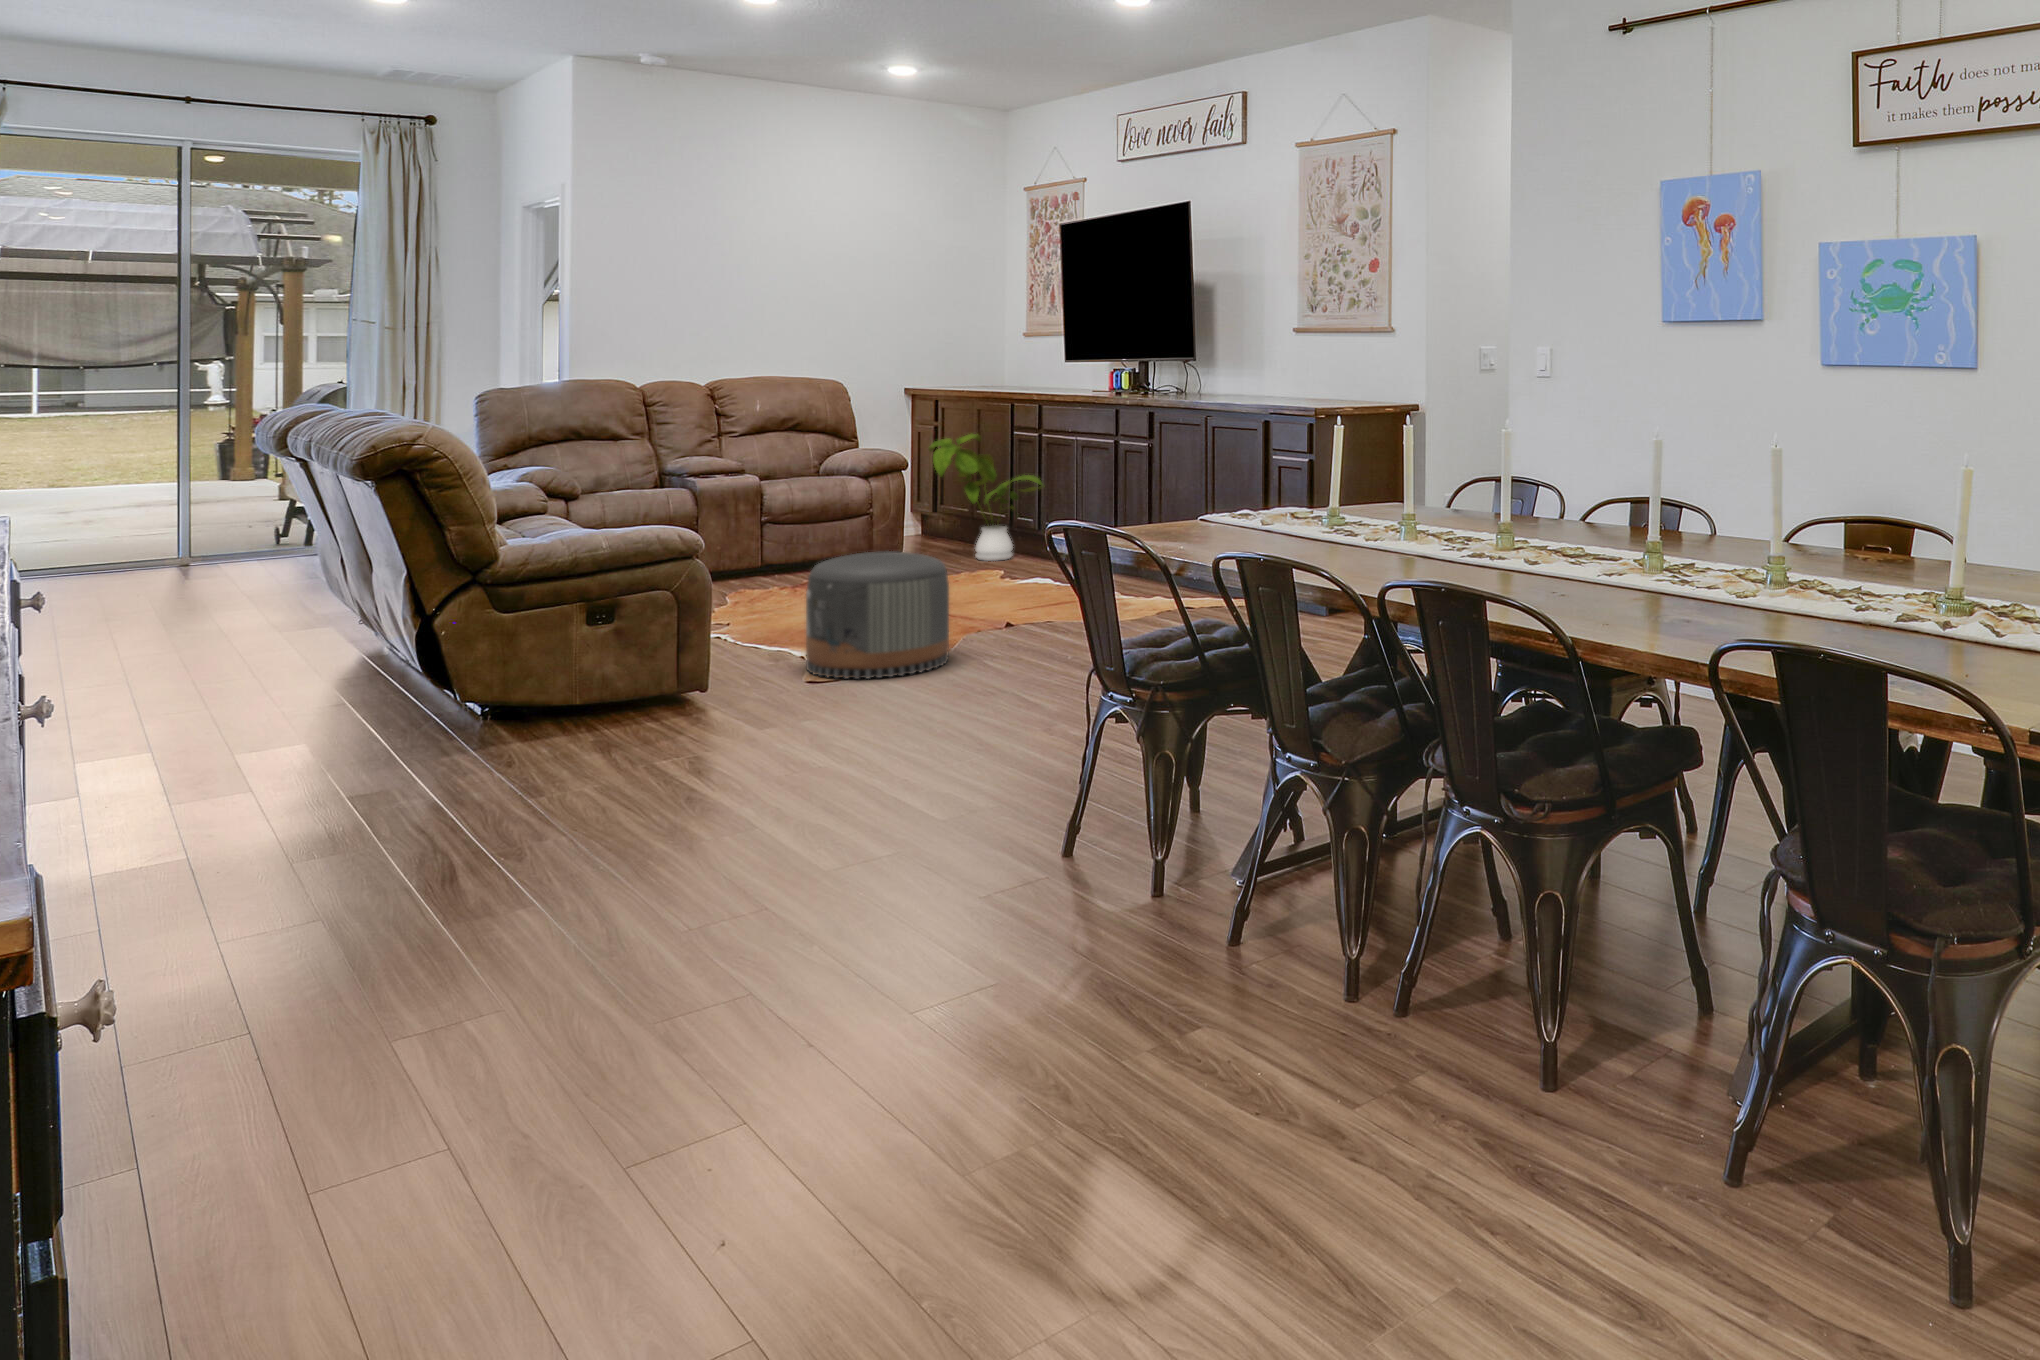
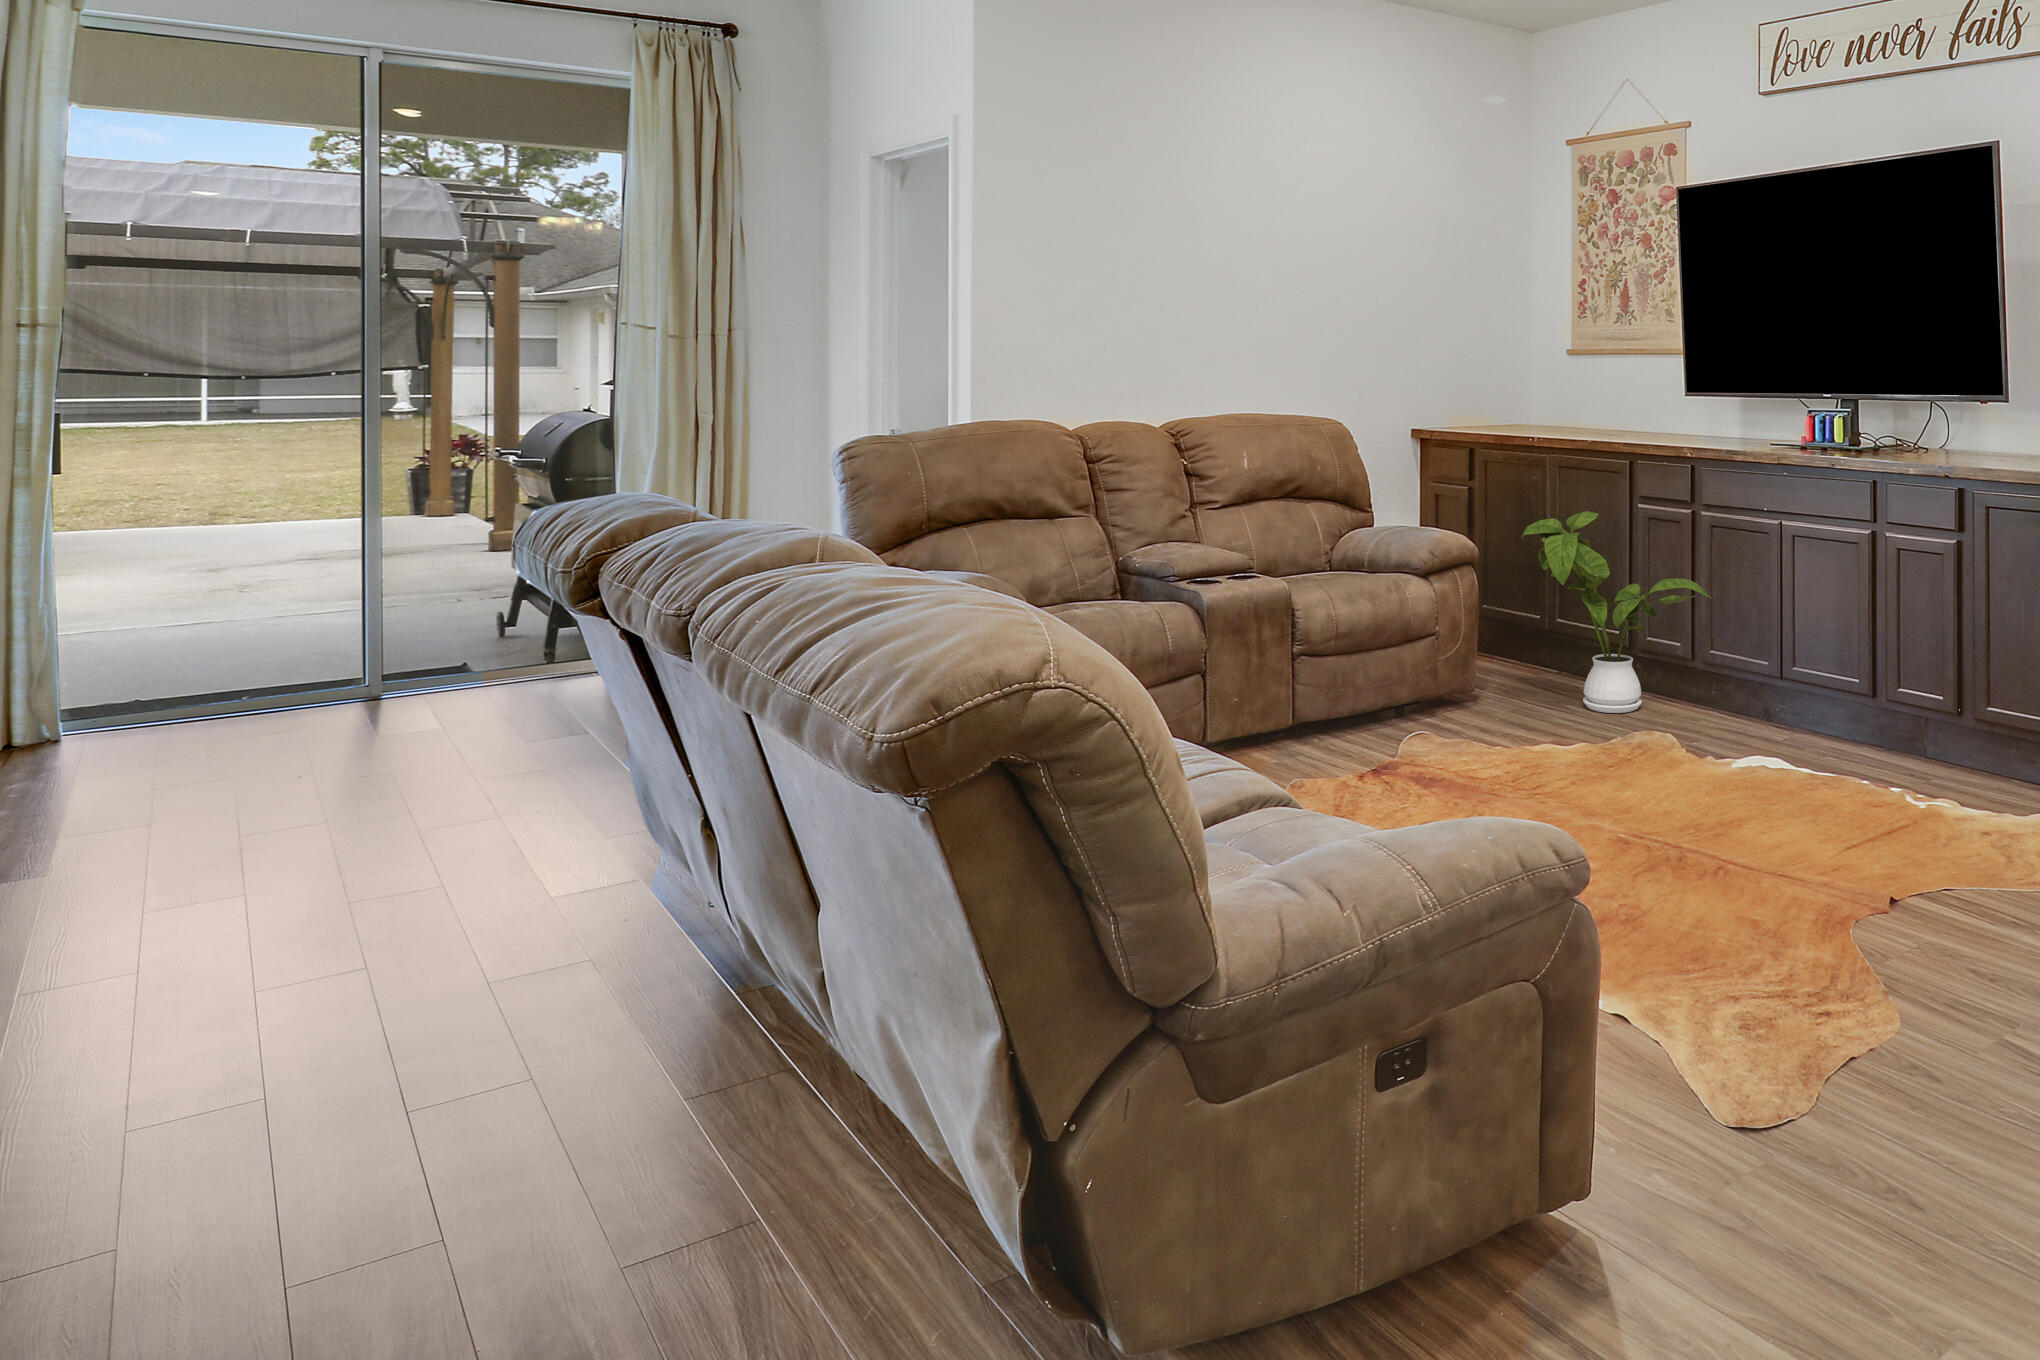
pouf: present [806,551,949,679] -> none [1686,817,1982,1149]

